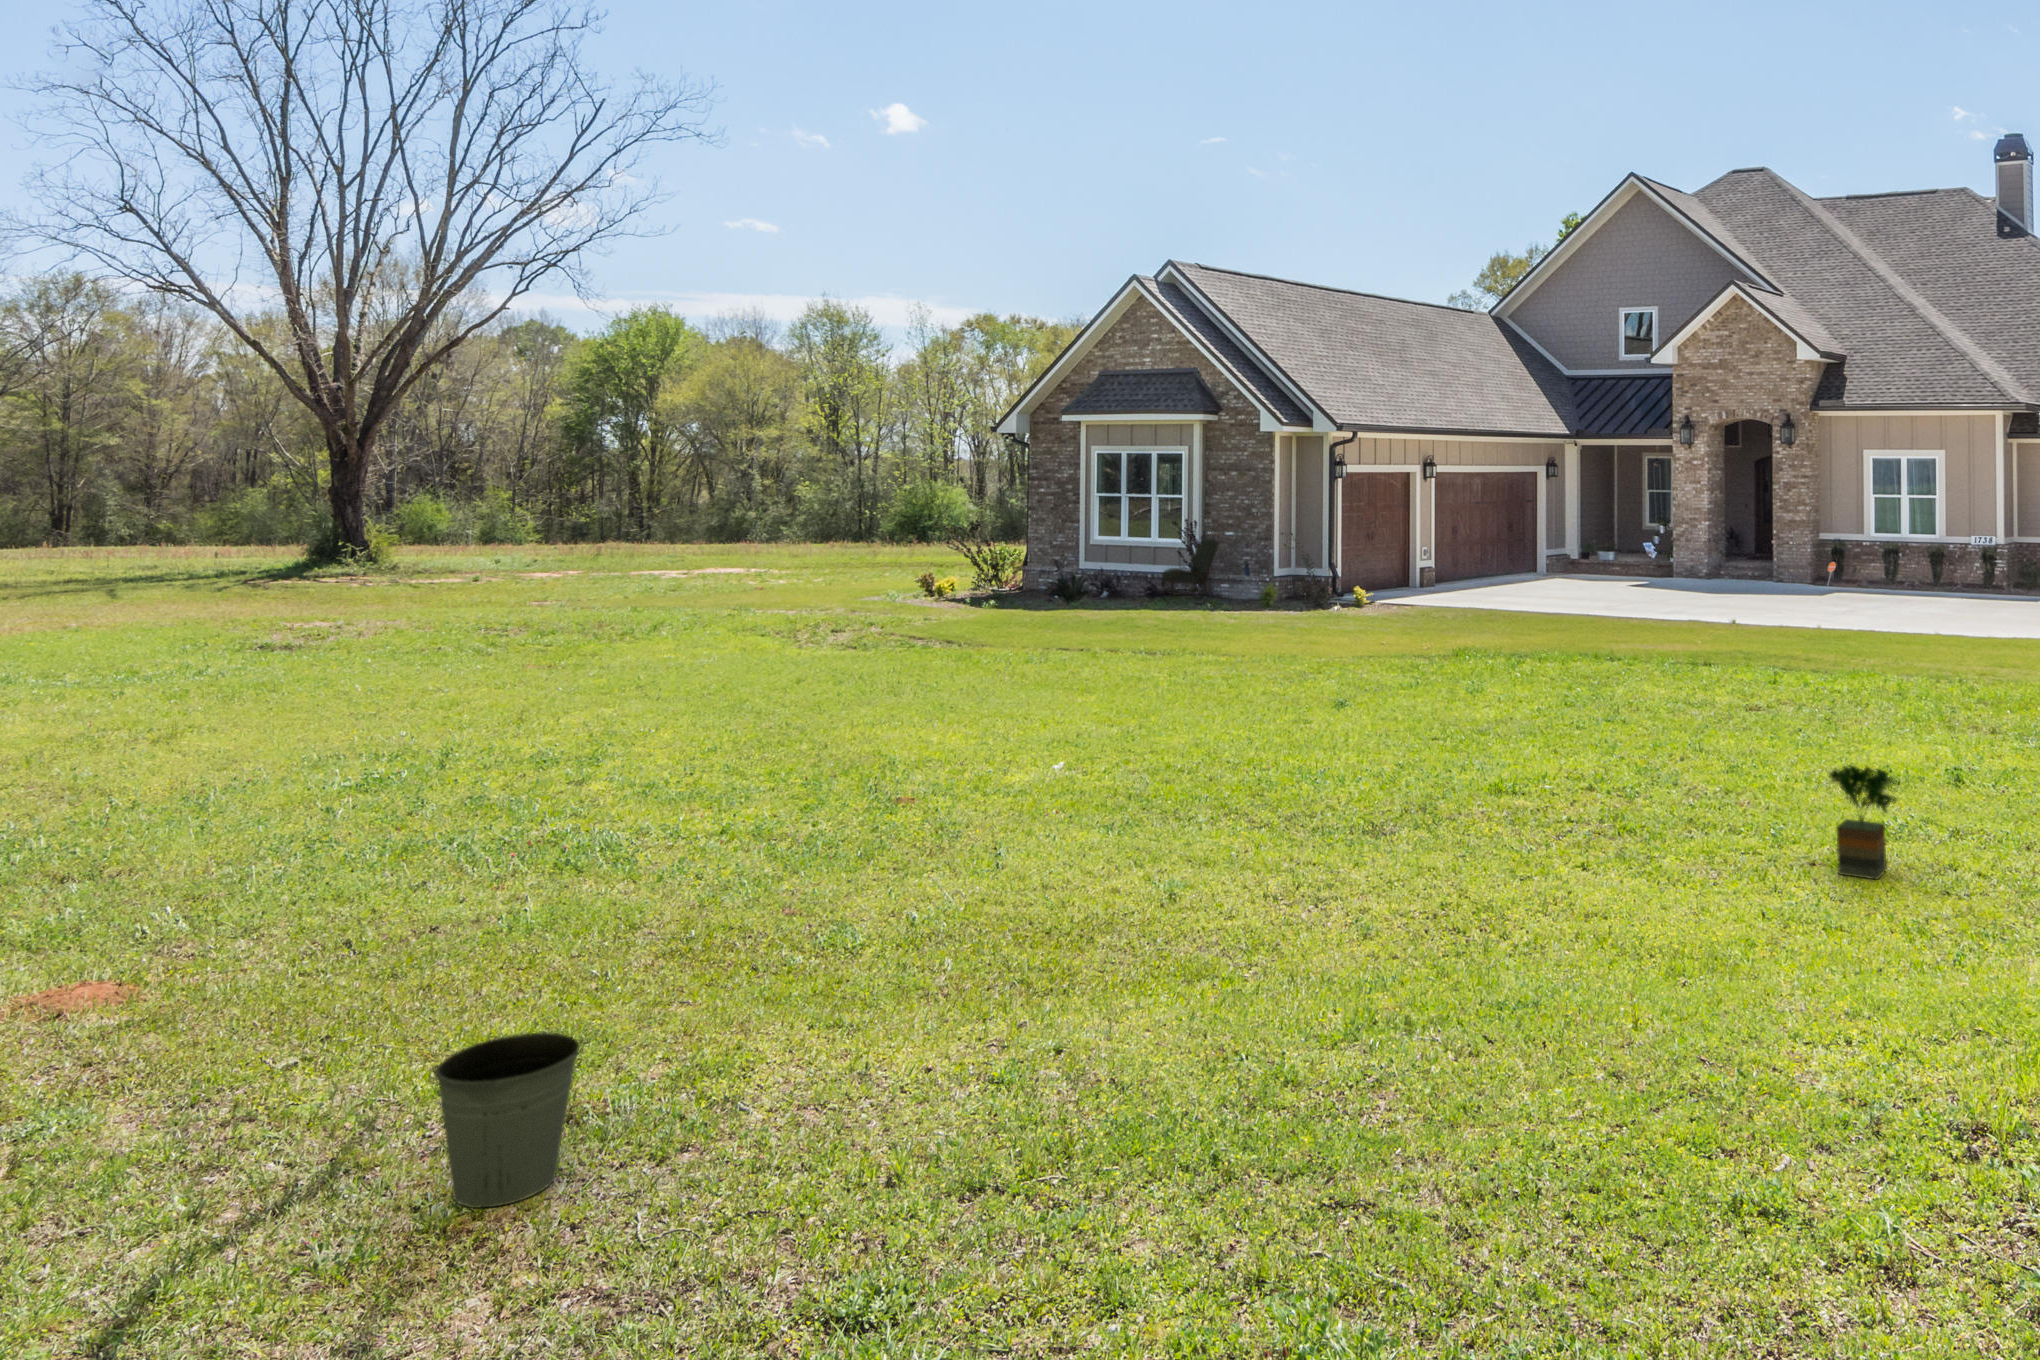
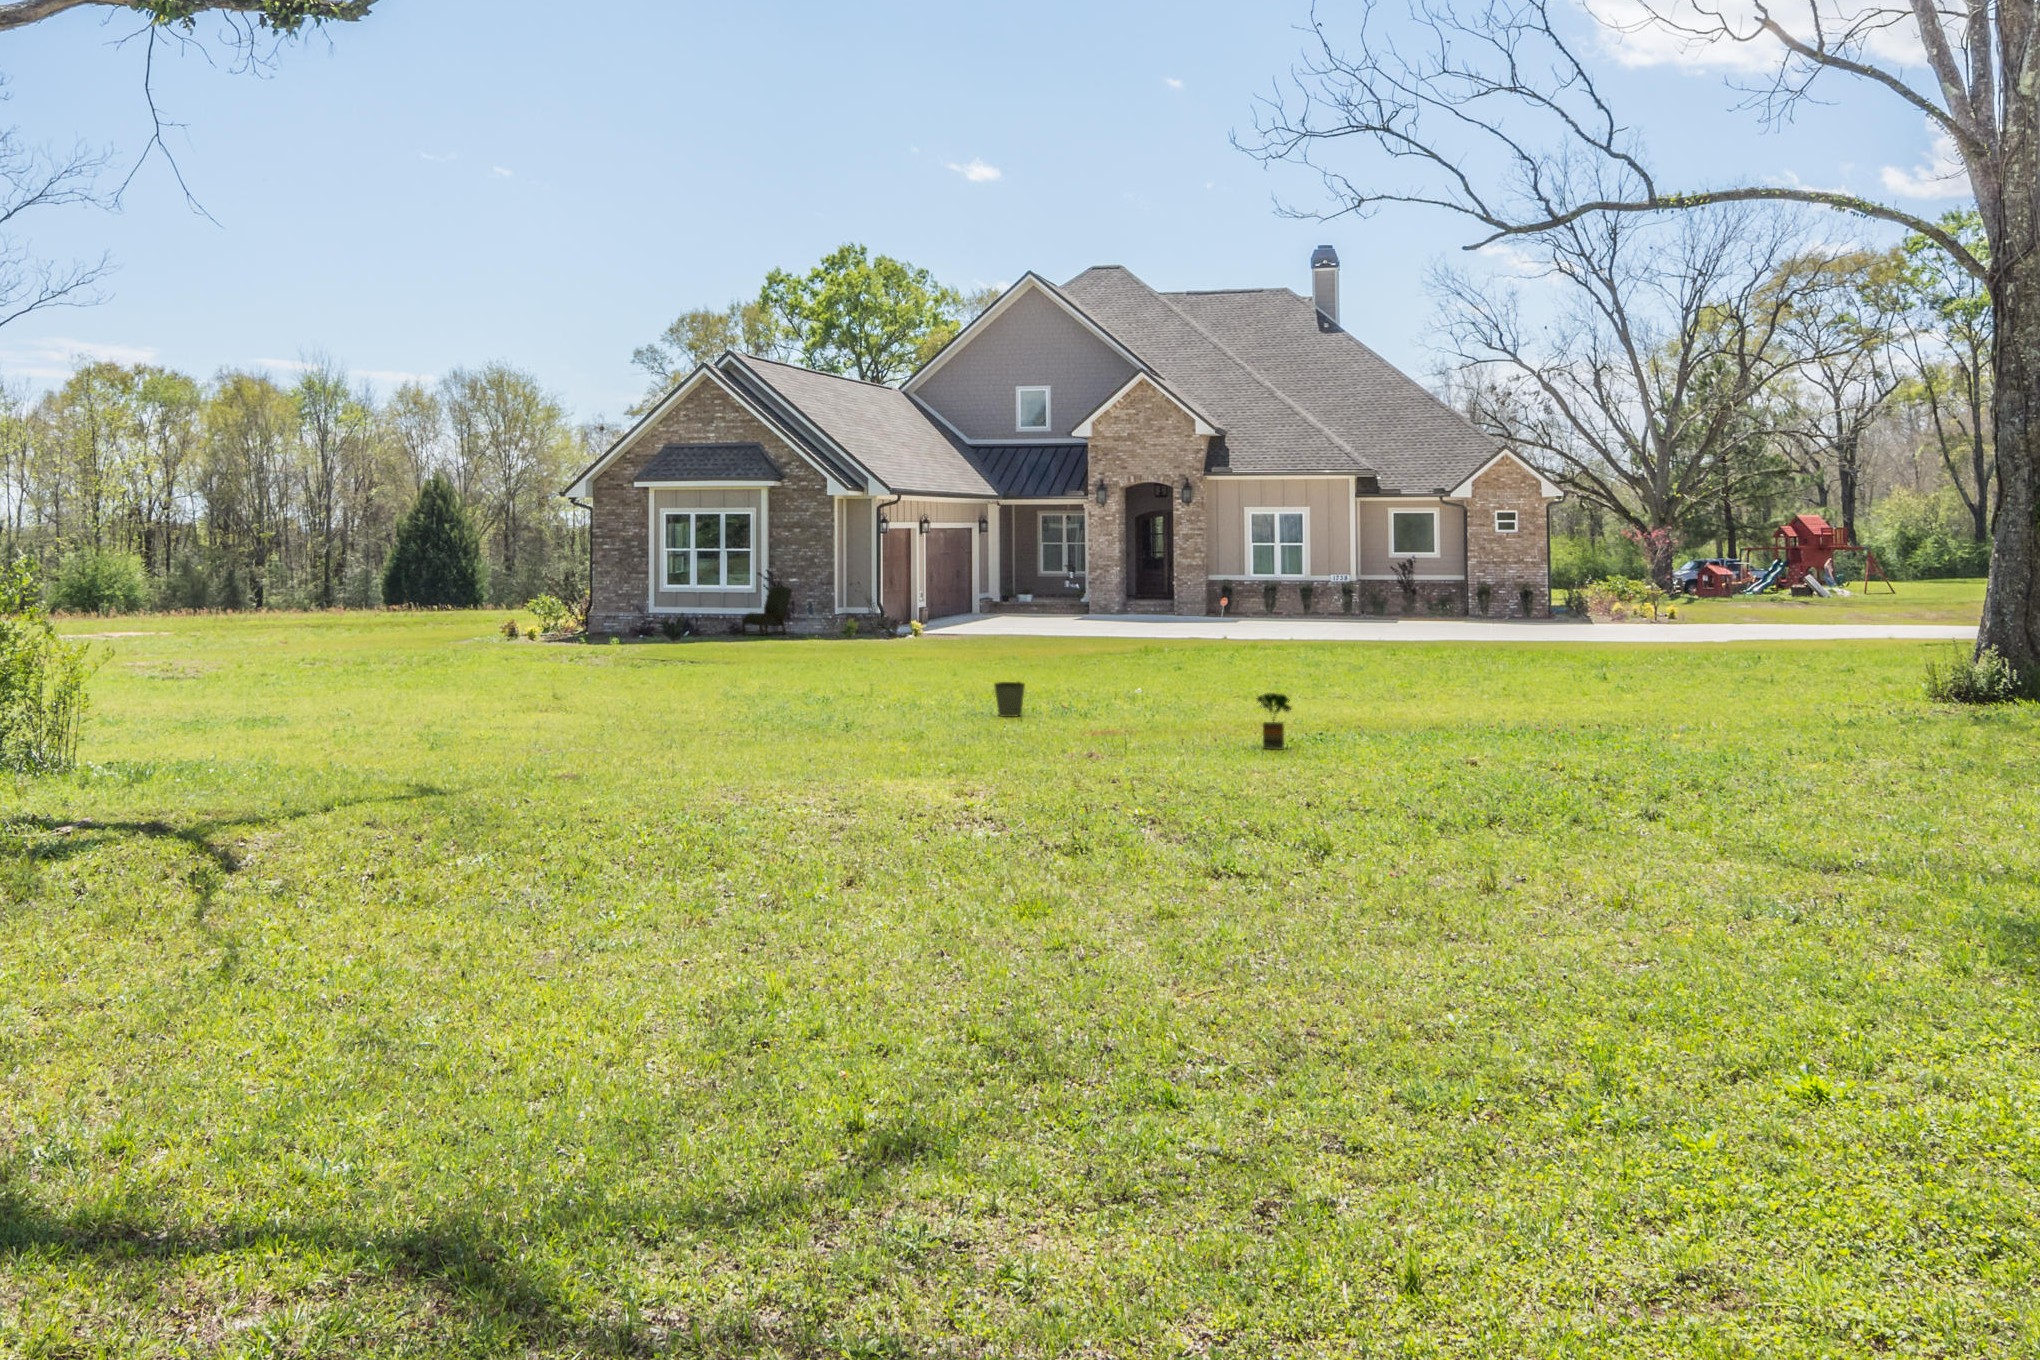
potted tree: present [1829,765,1898,879] -> present [1256,693,1291,749]
bucket: present [432,1032,584,1208] -> present [994,682,1025,717]

